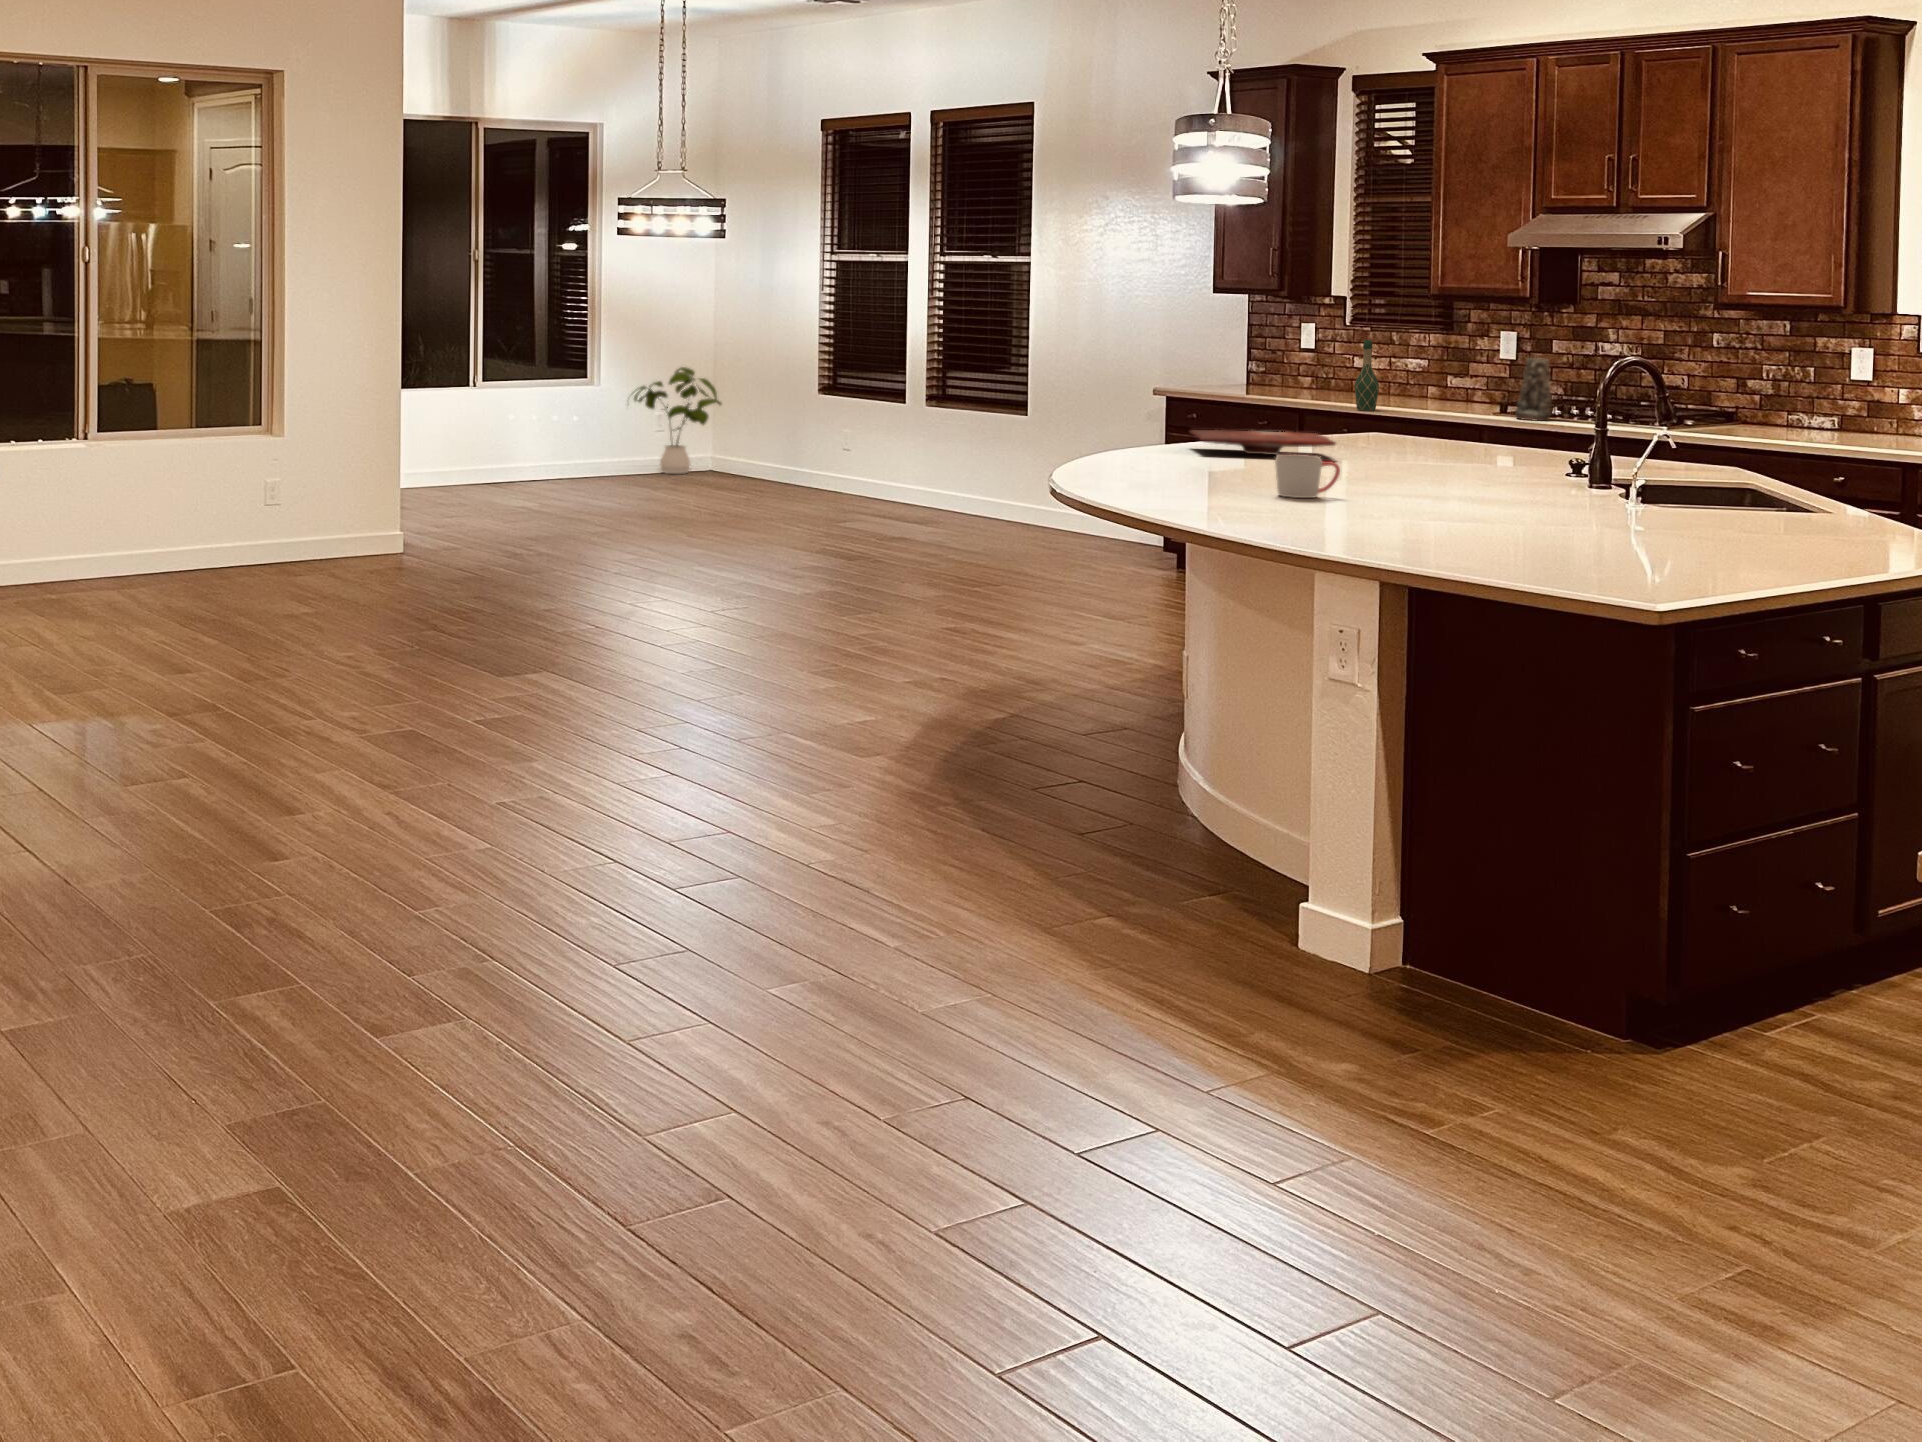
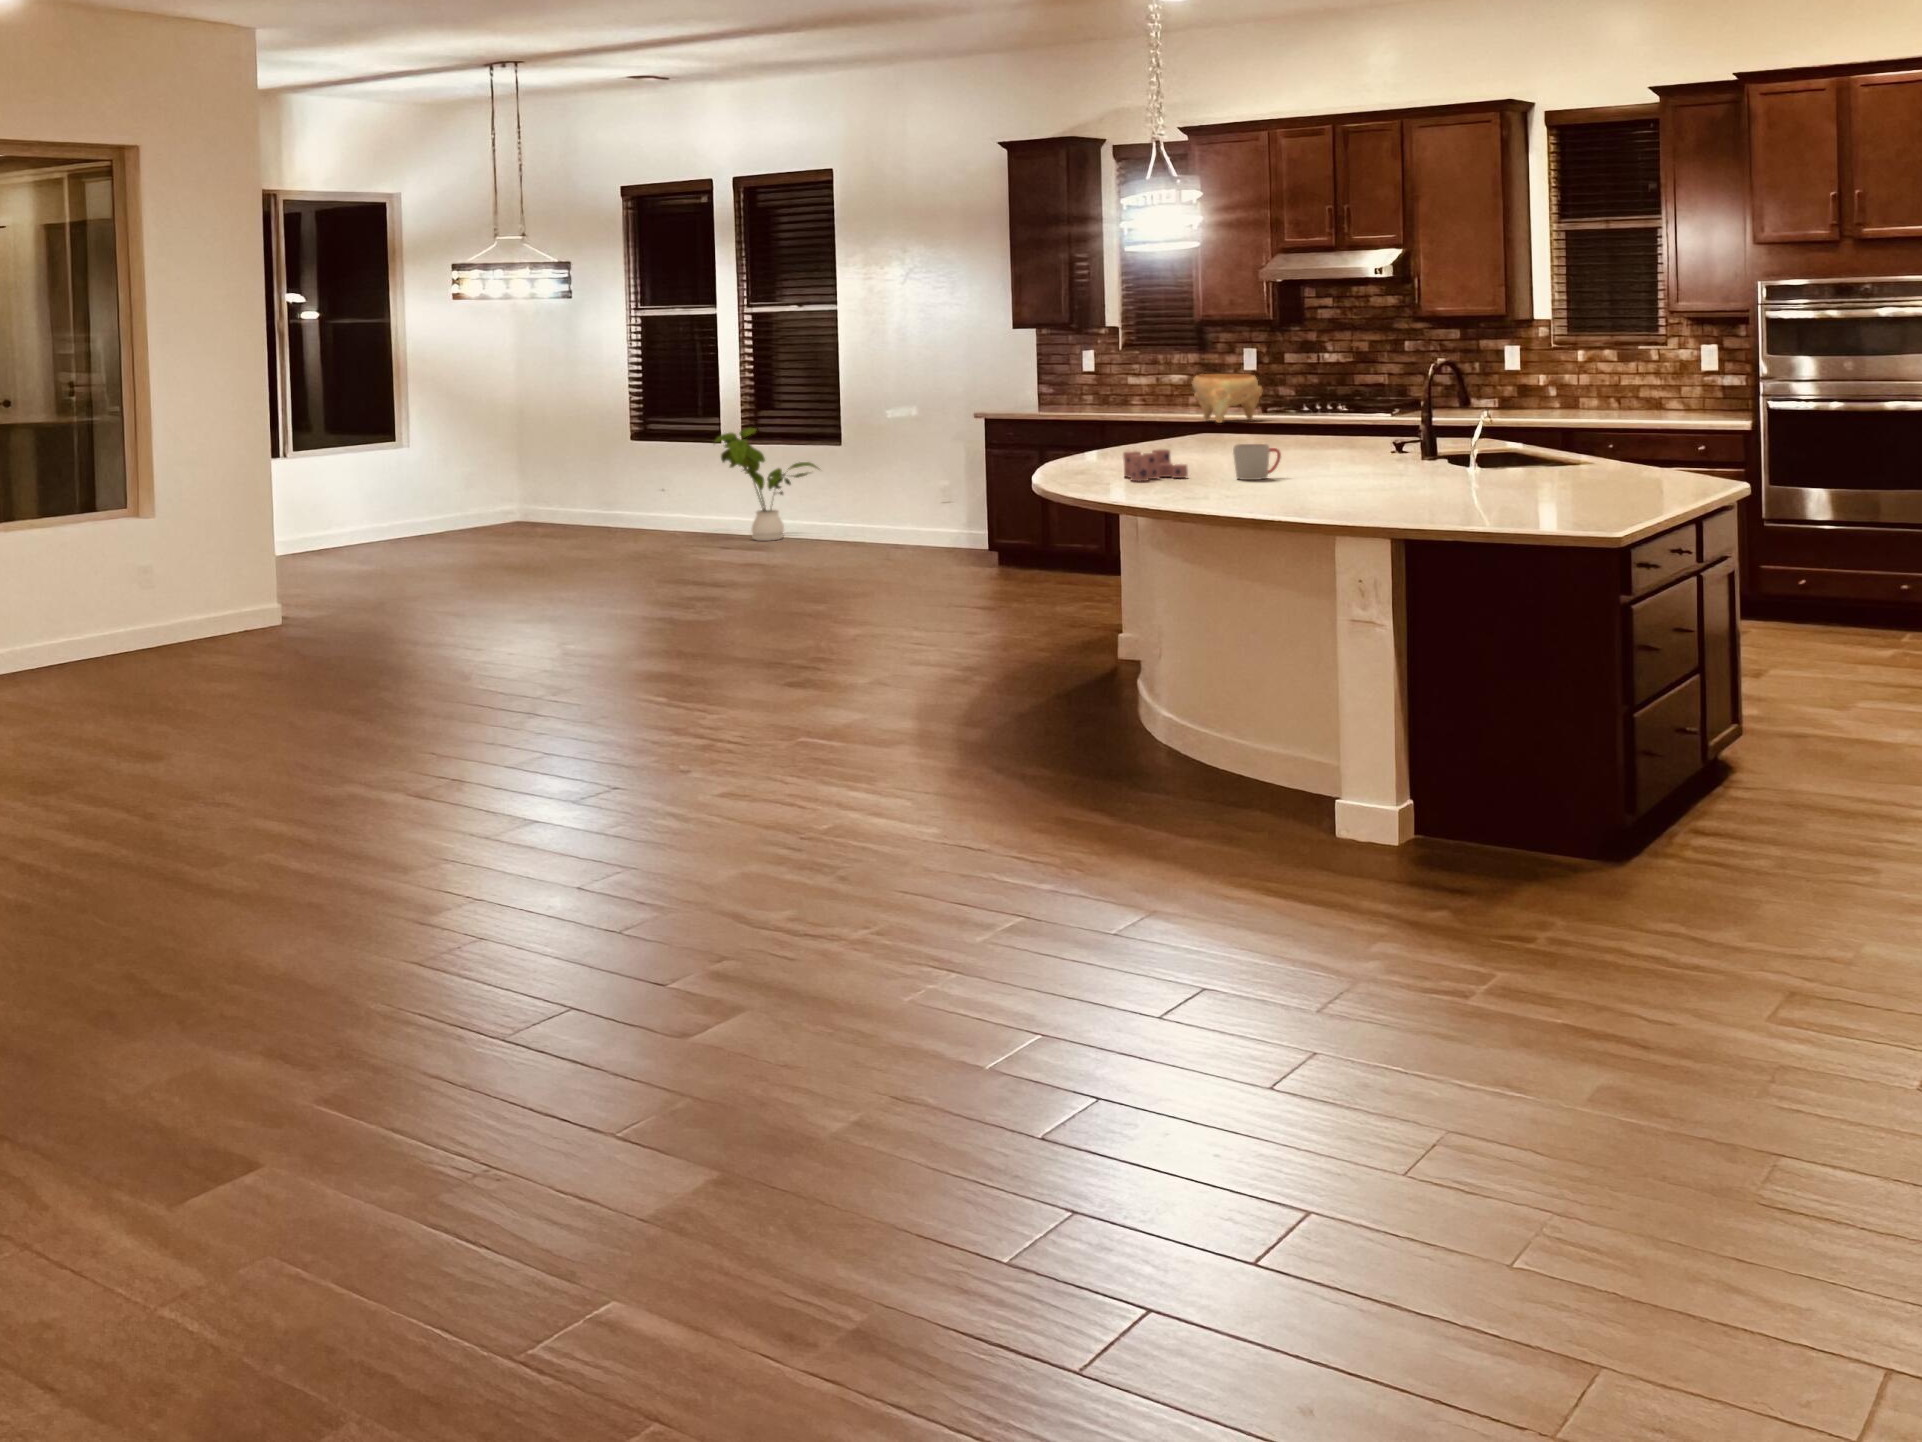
wine bottle: present [1355,340,1379,411] -> none [1144,361,1162,419]
vase: present [1515,358,1552,421] -> none [1266,368,1293,418]
decorative bowl: none [1407,361,1503,422] -> present [1192,374,1262,423]
house plant: present [634,367,721,474] -> present [715,428,817,541]
cutting board: present [1190,430,1336,455] -> none [1093,433,1218,453]
candle: none [1147,452,1225,488] -> present [1123,449,1188,481]

